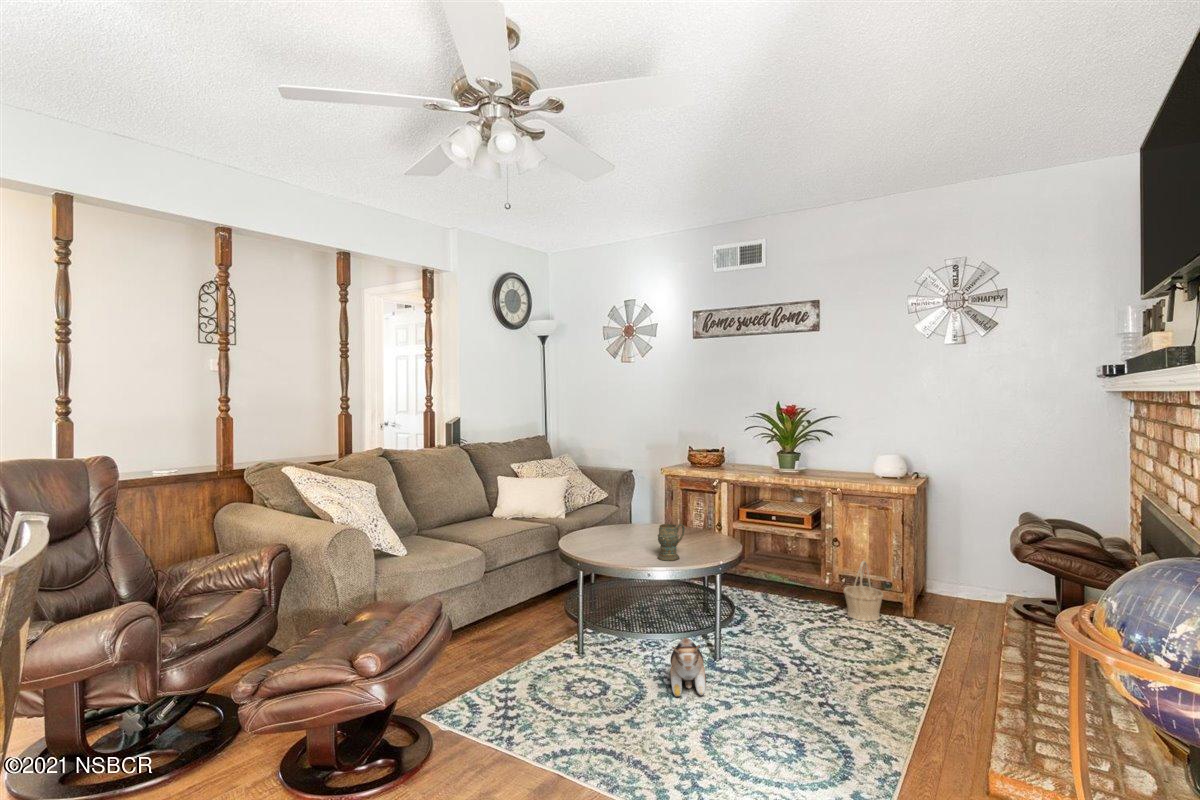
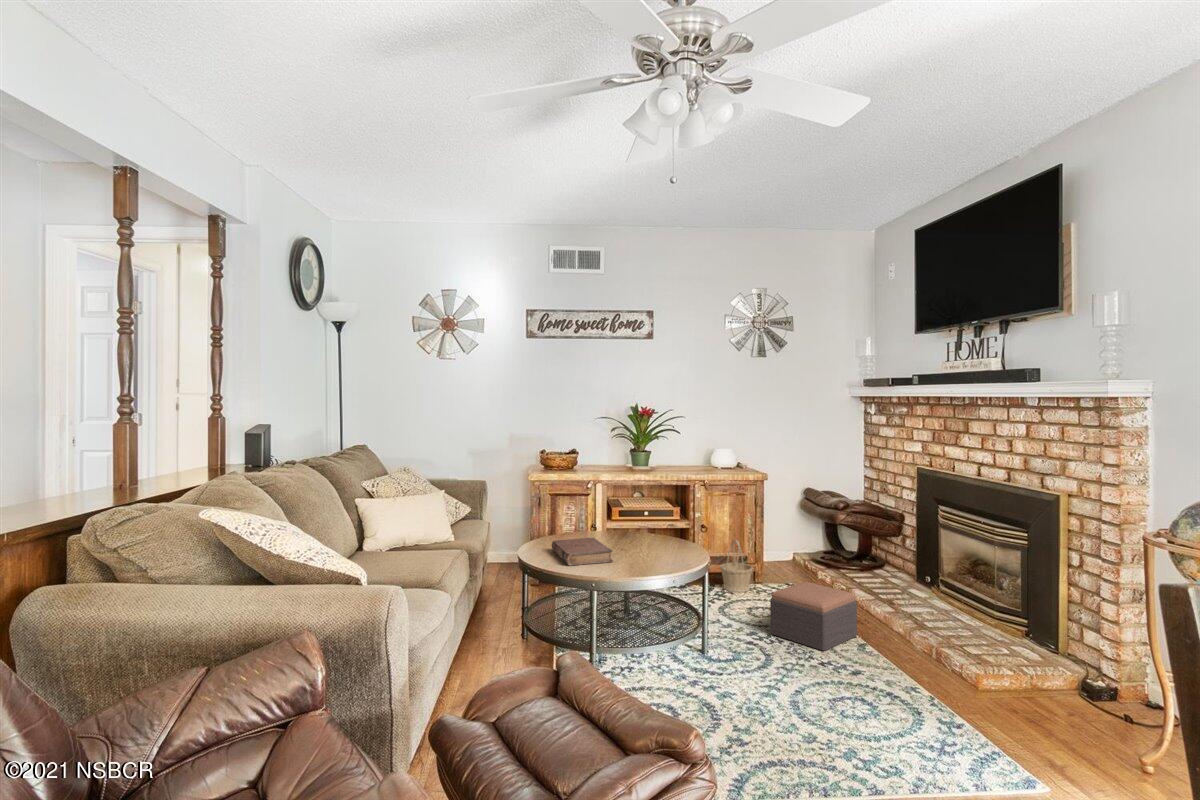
mug: present [657,524,685,561] -> none [651,521,674,560]
book: none [578,528,638,554] -> present [552,538,613,566]
footstool: none [807,619,906,698] -> present [770,582,857,651]
plush toy: present [670,638,706,697] -> none [690,626,767,687]

